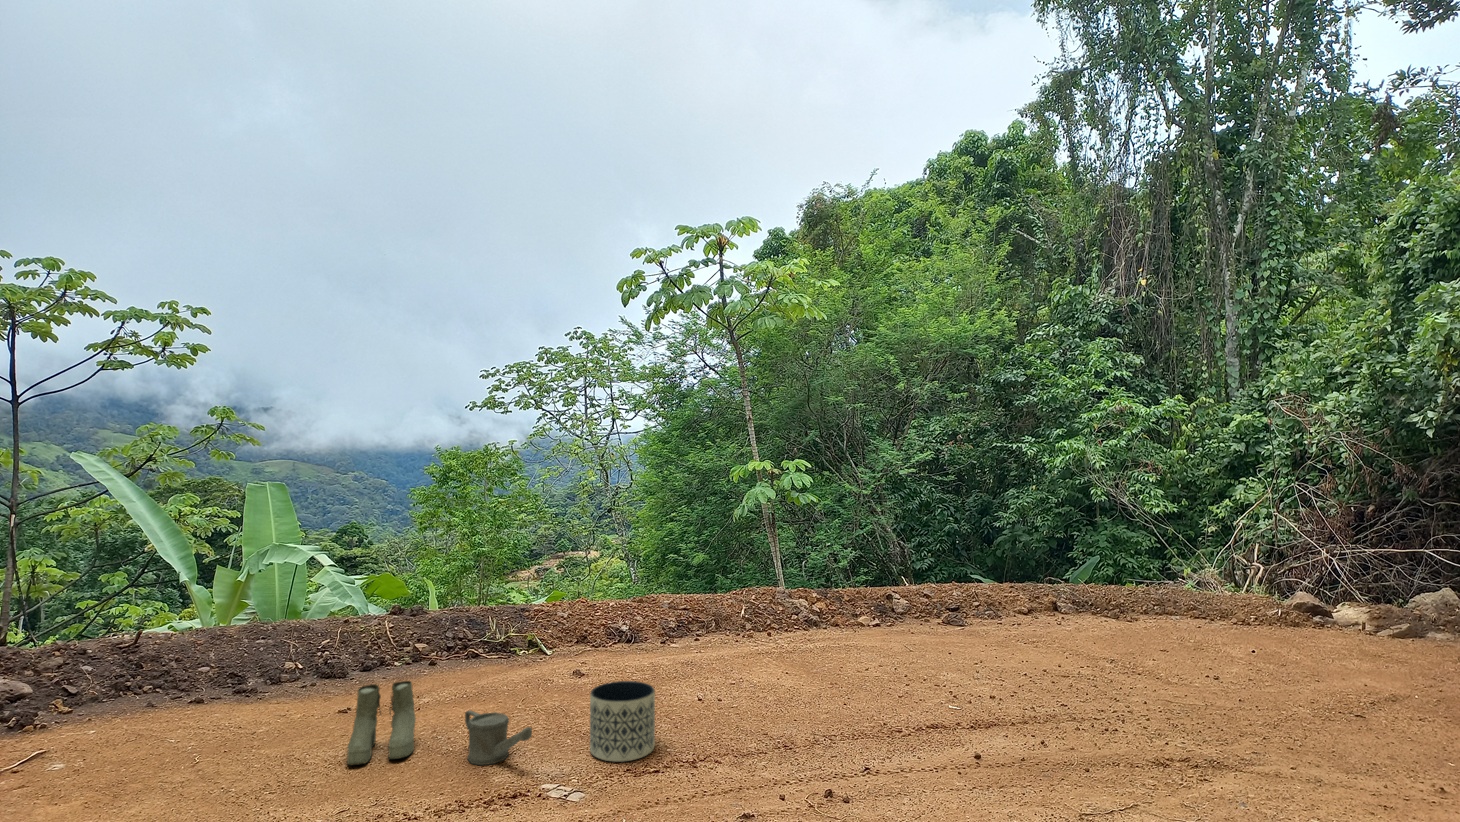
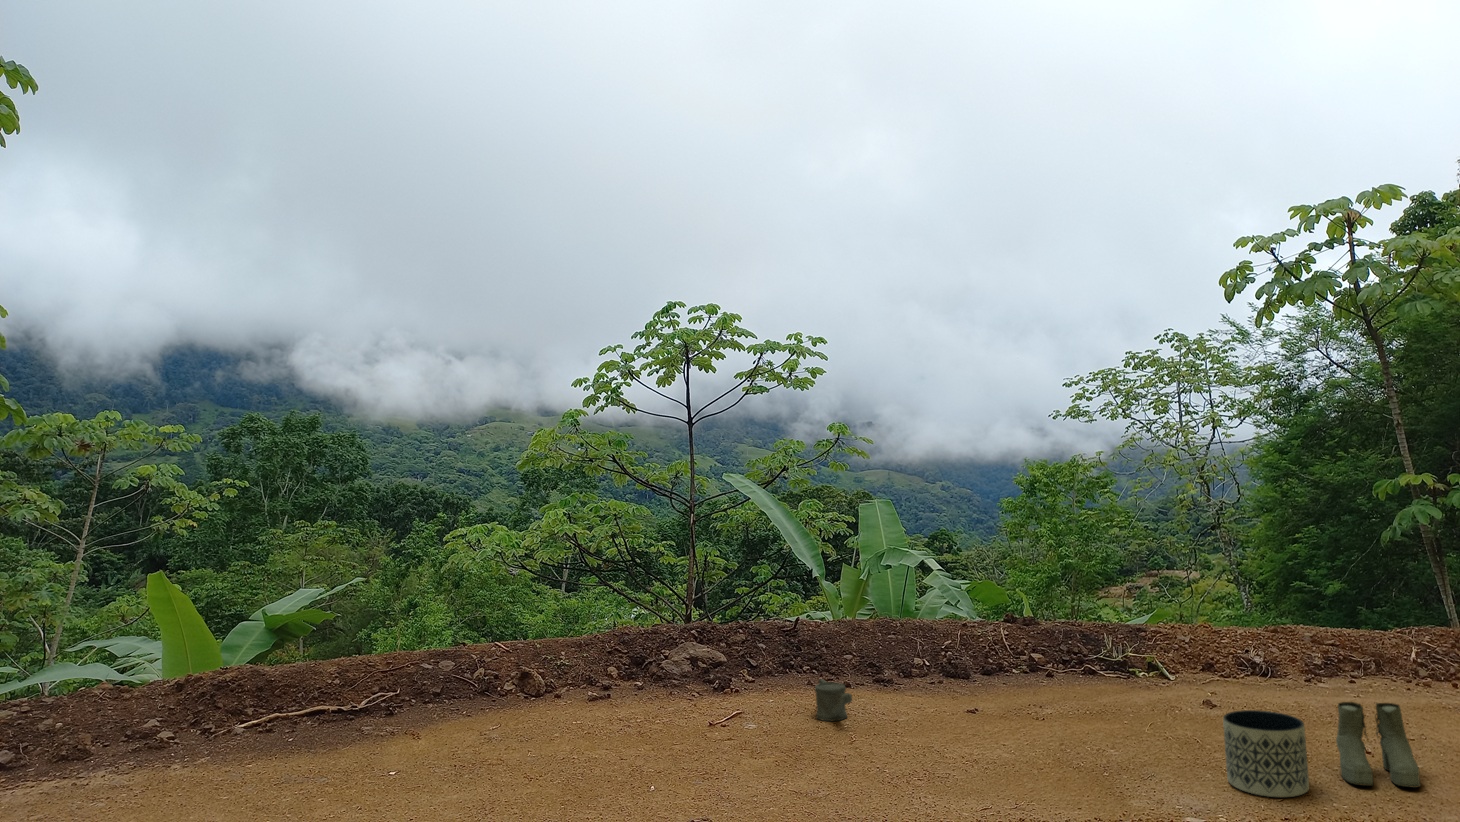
boots: present [347,681,416,765] -> present [1336,702,1420,788]
watering can: present [465,710,532,765] -> present [815,679,852,721]

